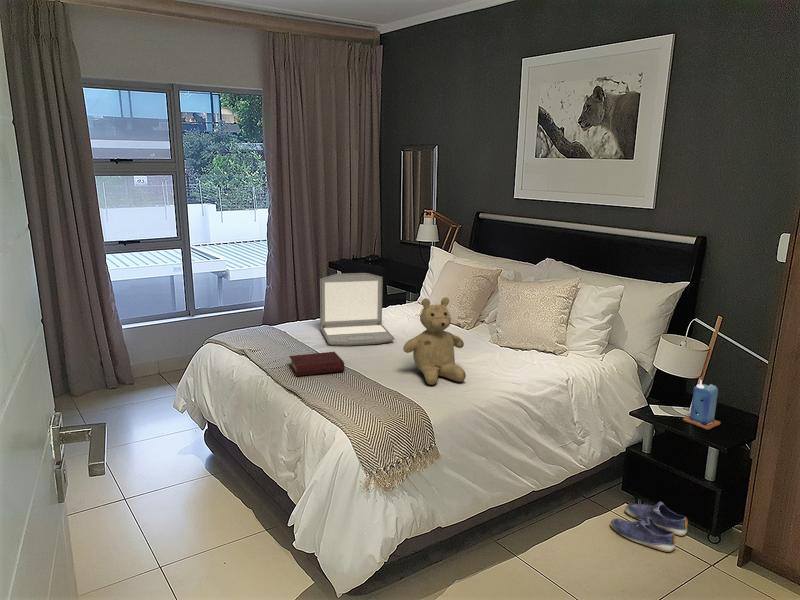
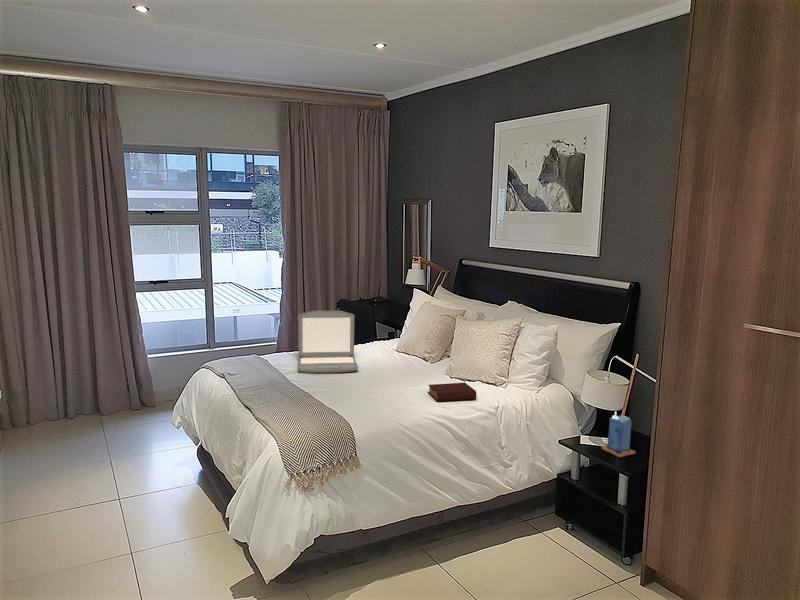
teddy bear: present [403,297,466,385] -> none [349,331,405,406]
book: present [289,352,345,376] -> present [428,383,477,402]
shoe: present [610,502,688,552] -> none [533,525,604,570]

